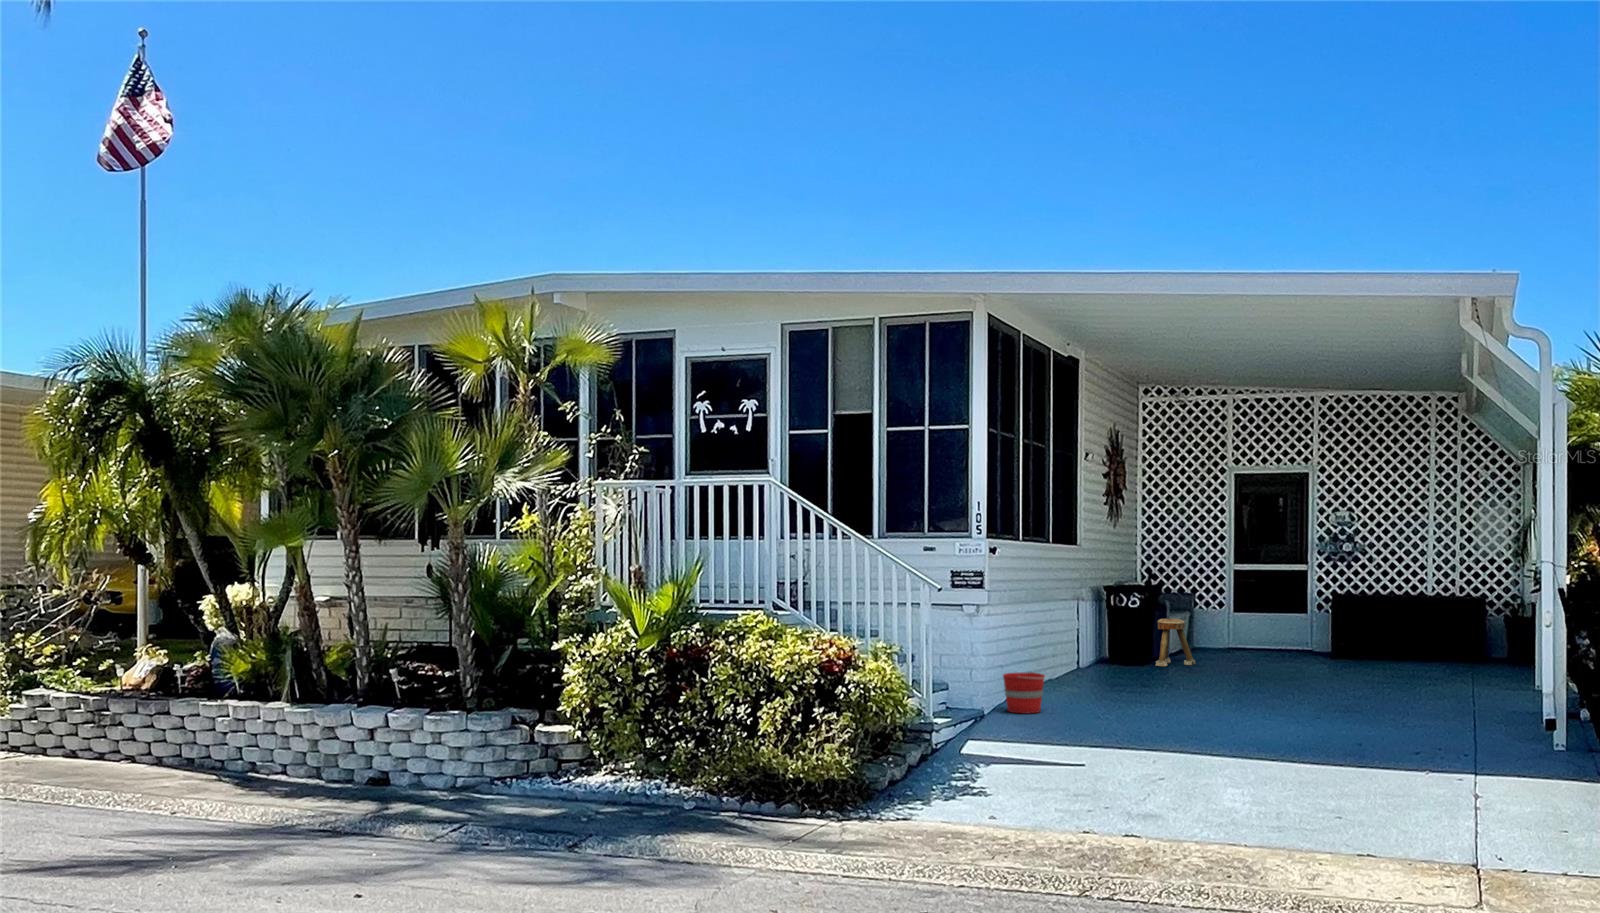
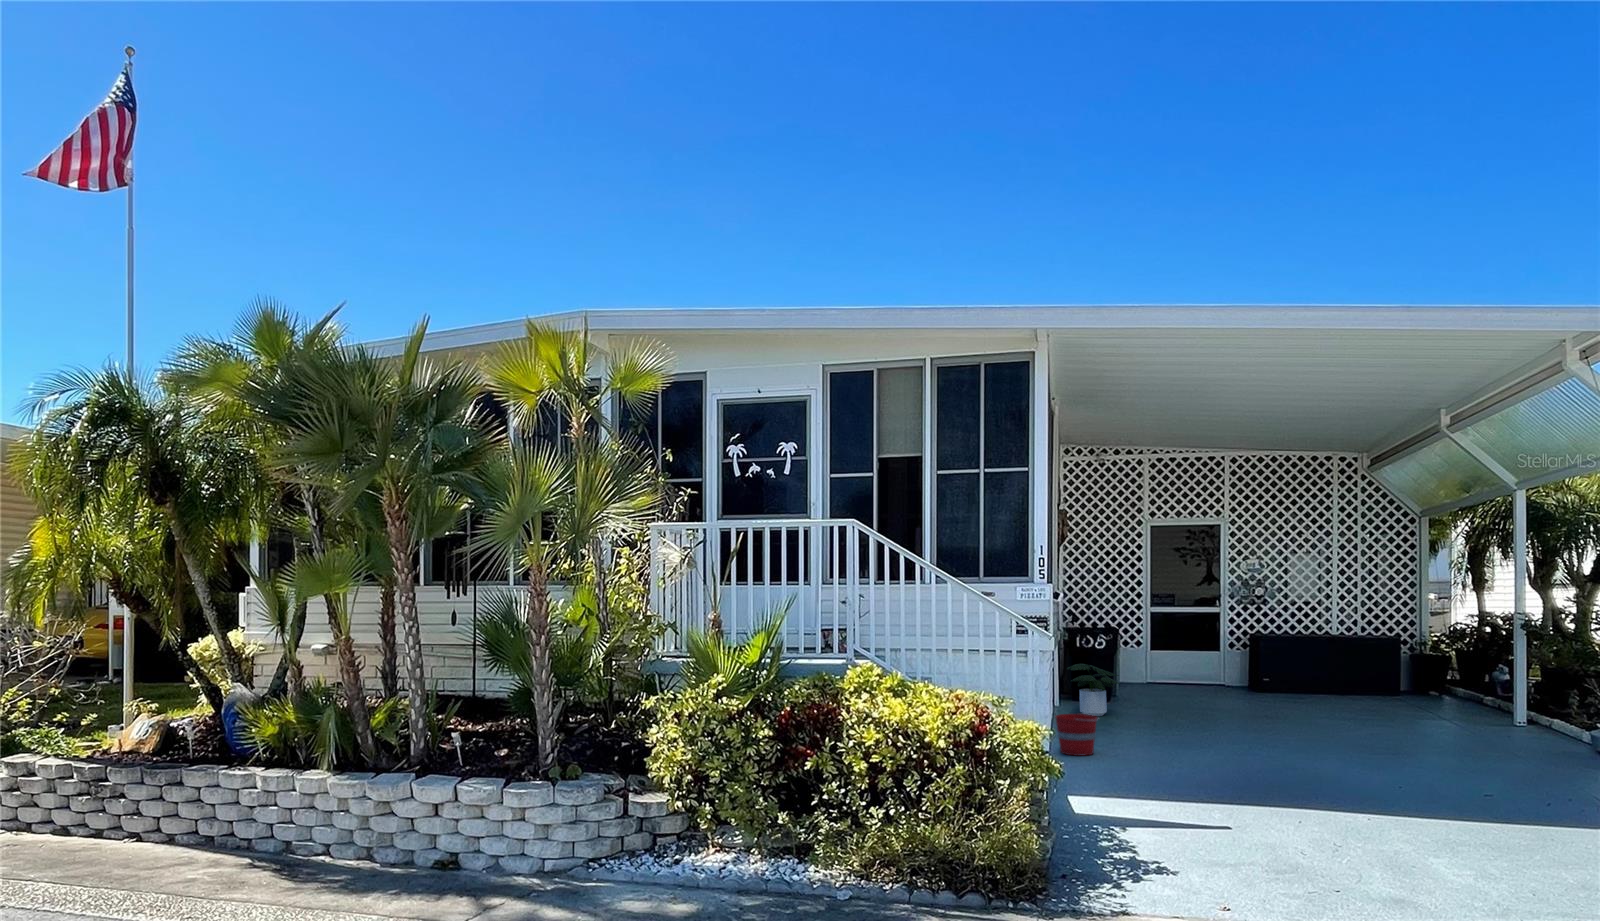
stool: present [1156,619,1195,666] -> none [1126,655,1161,700]
potted plant: none [1063,625,1123,680] -> present [1067,664,1119,716]

